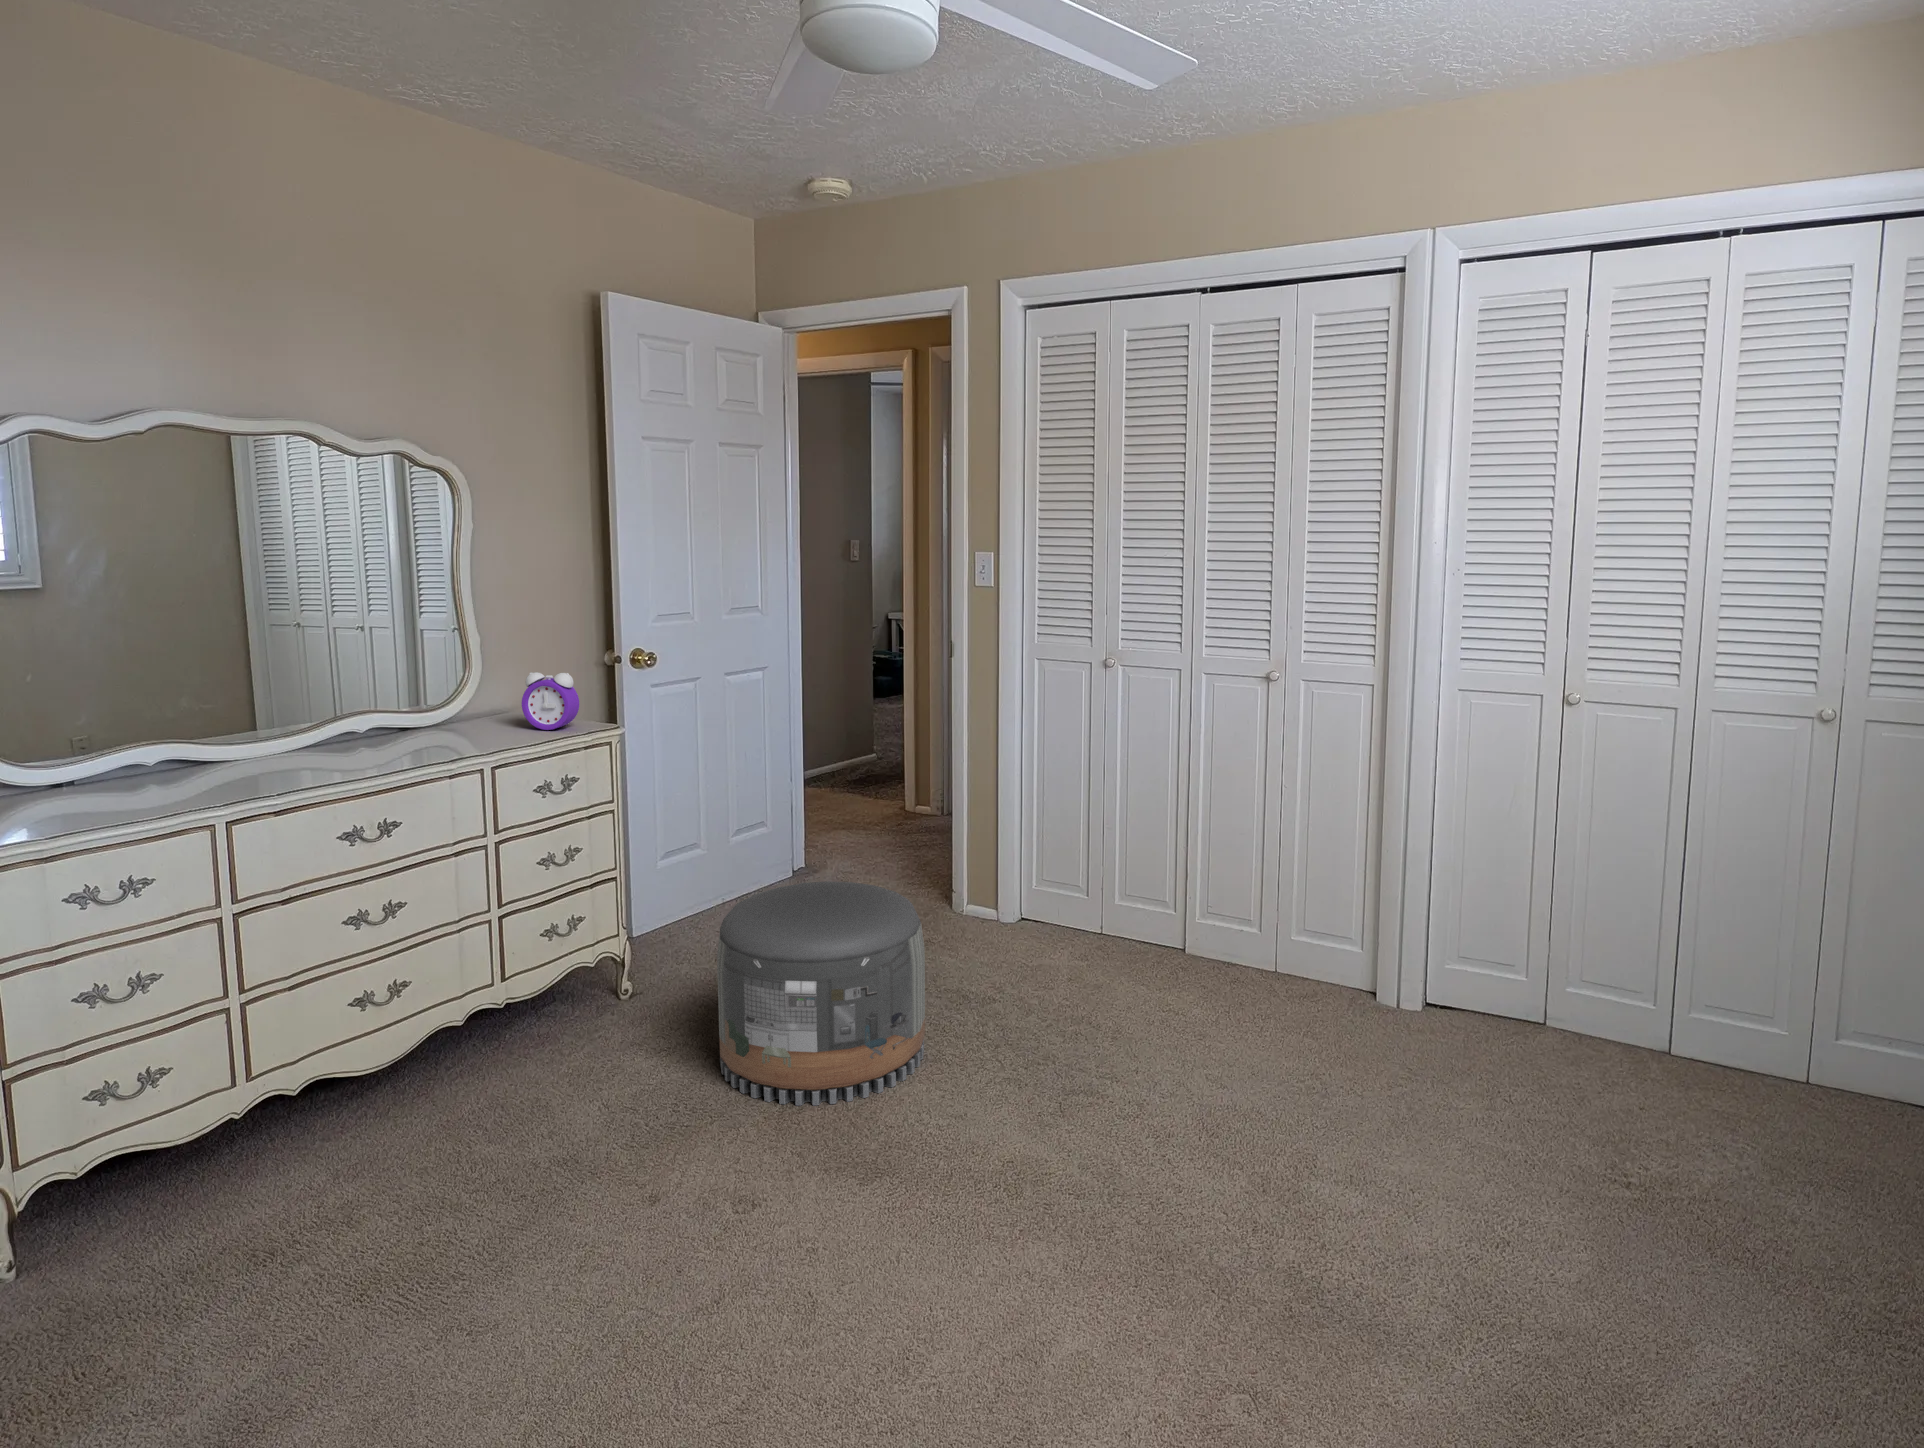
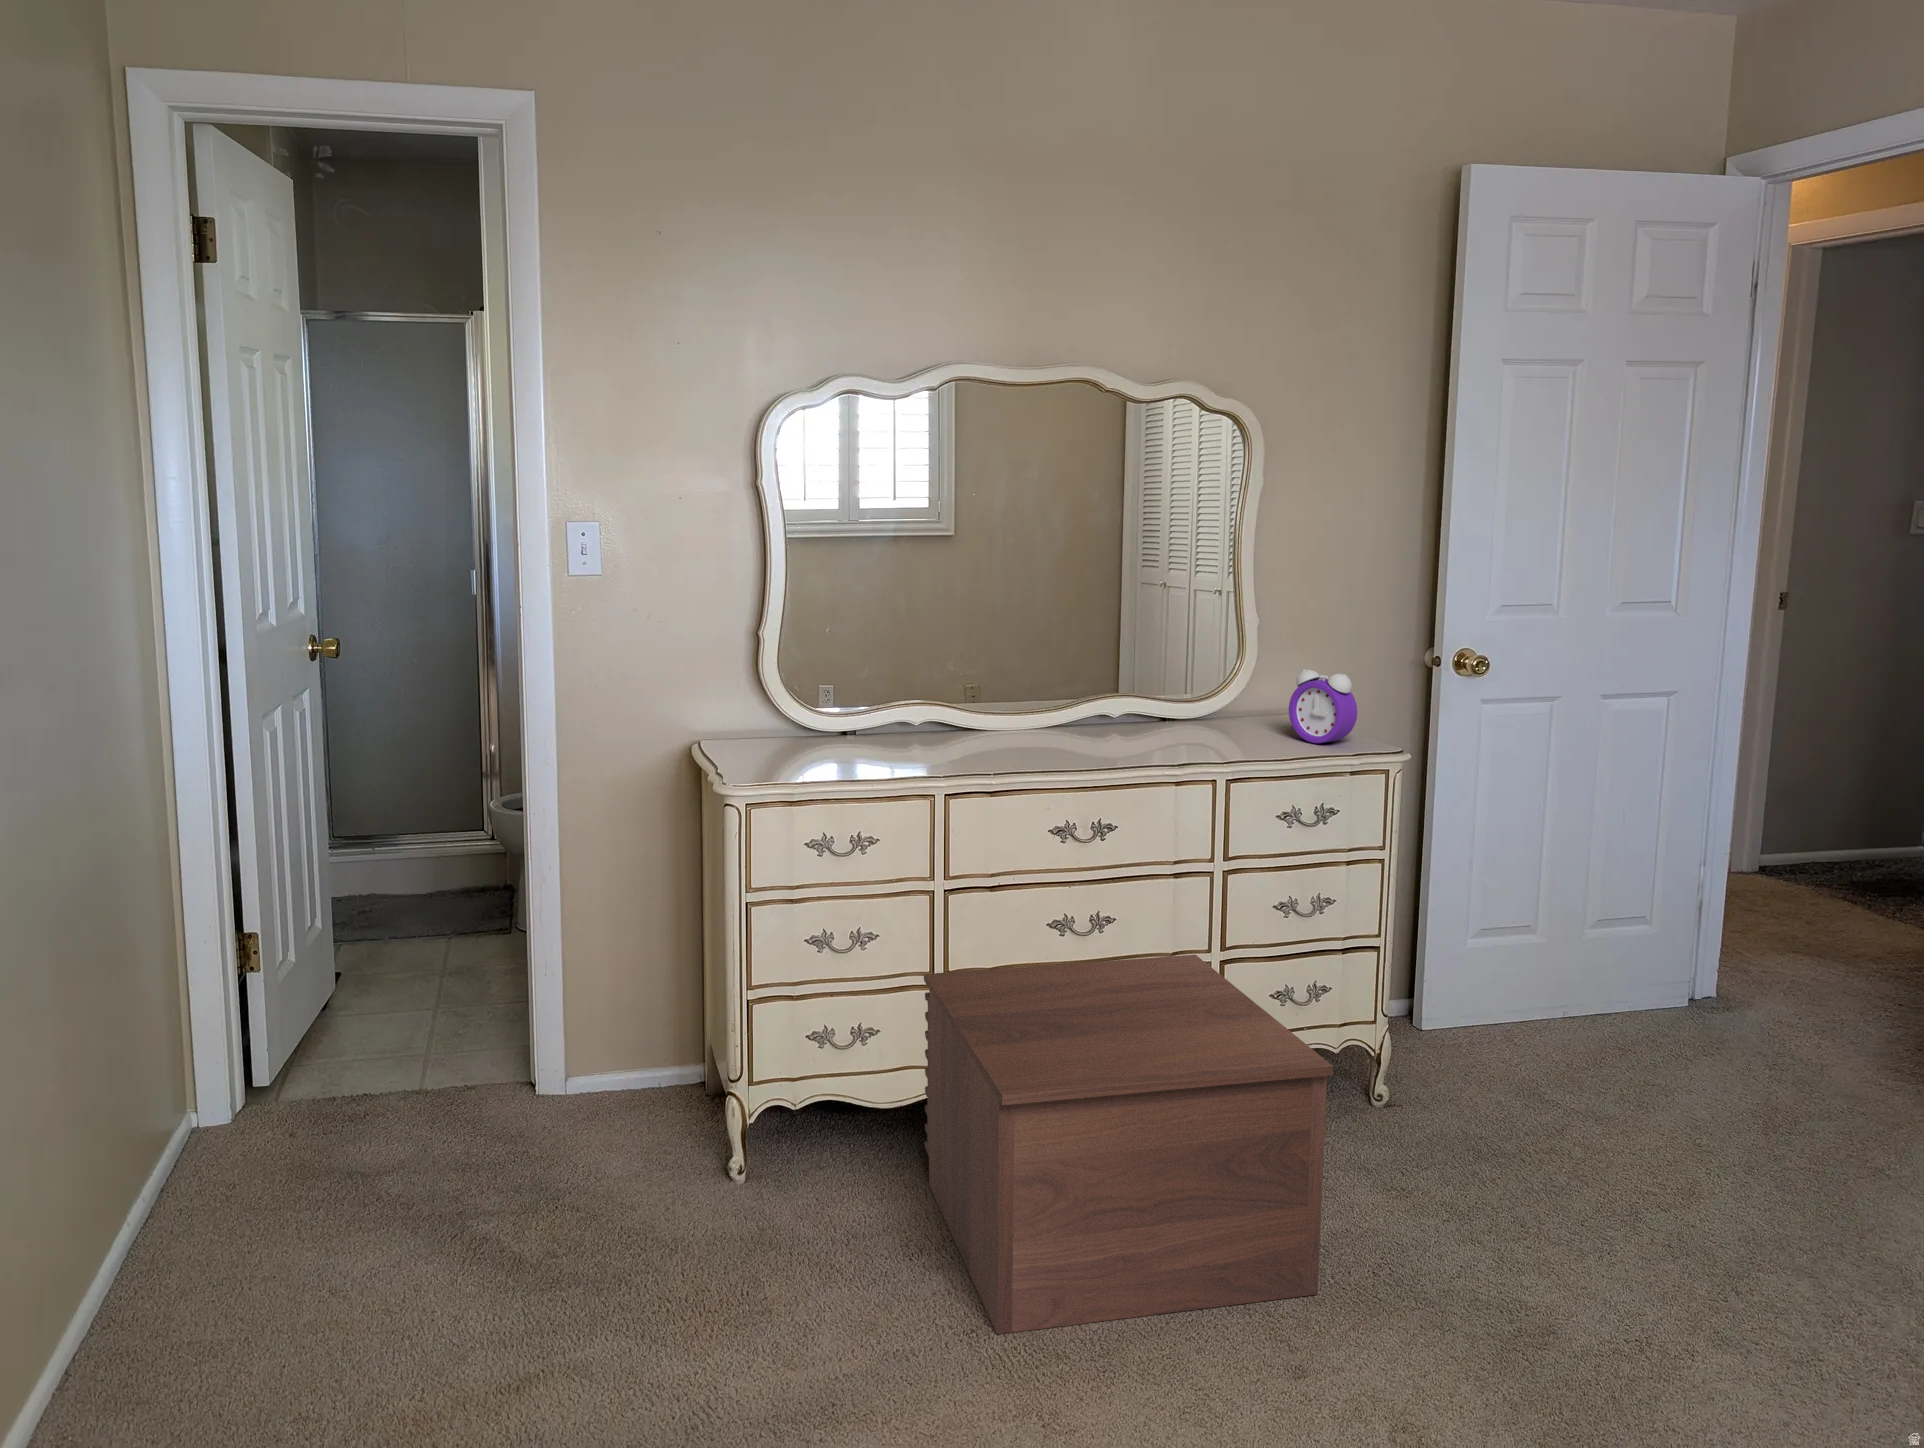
pouf: present [717,881,925,1105] -> none [1458,1014,1809,1371]
nightstand: none [223,917,642,1283] -> present [924,955,1333,1334]

